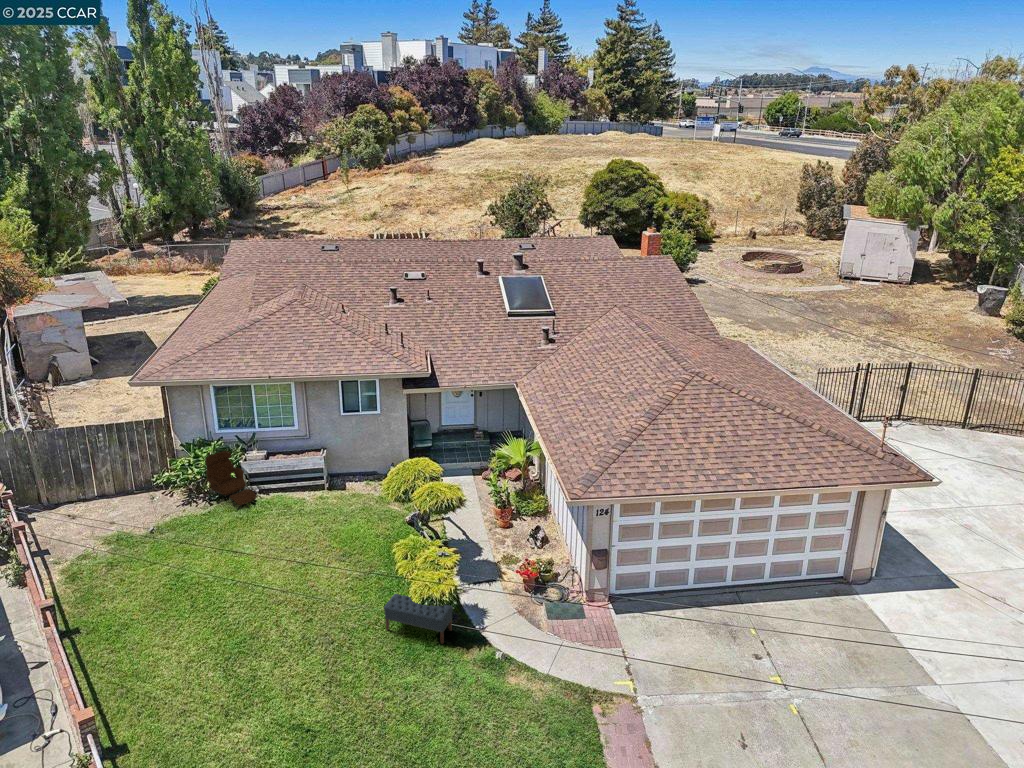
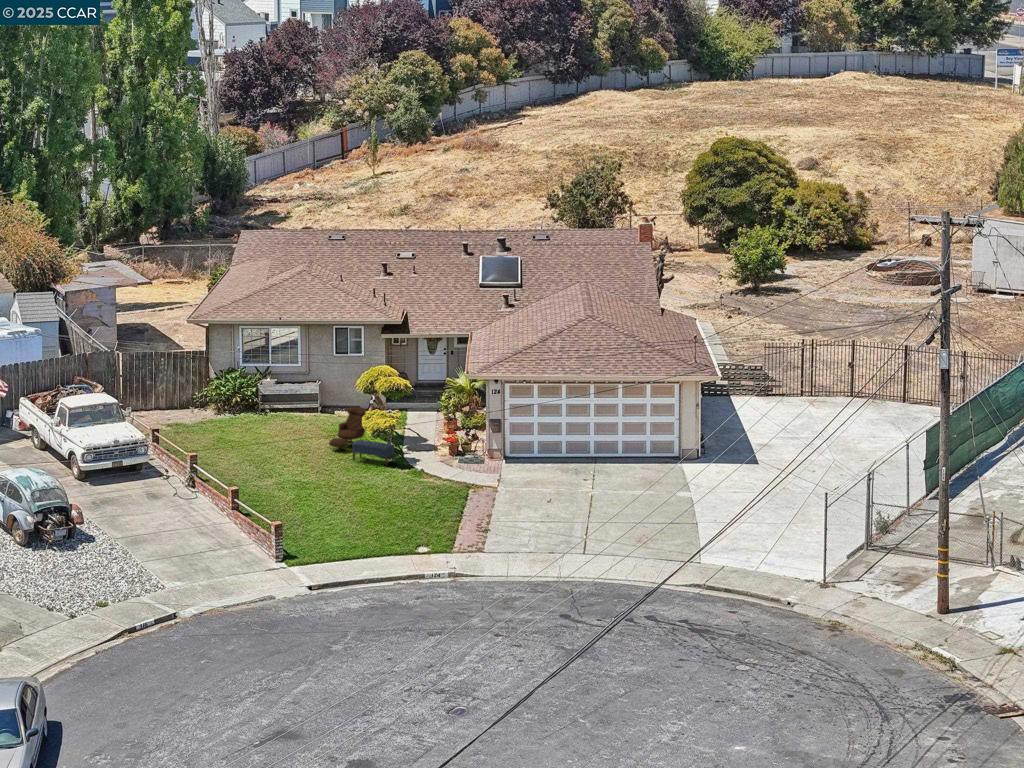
lounge chair: present [205,451,256,509] -> present [329,407,366,450]

